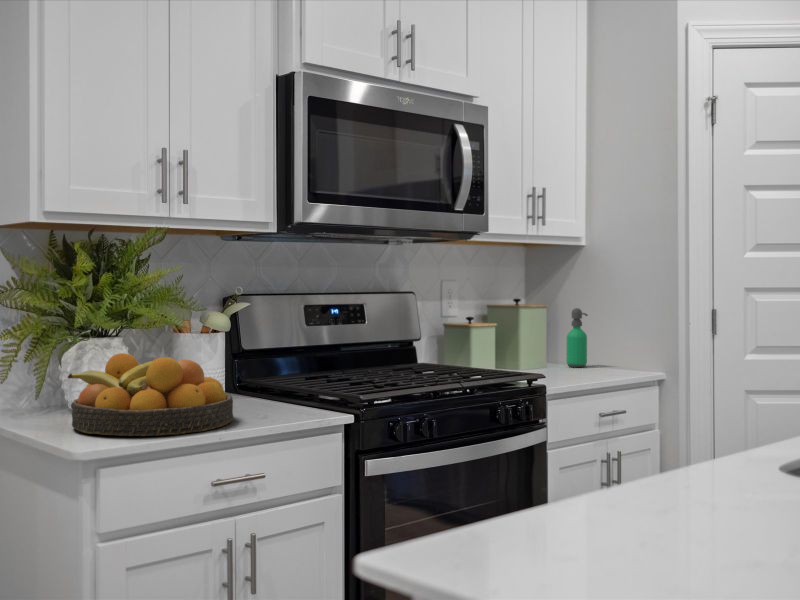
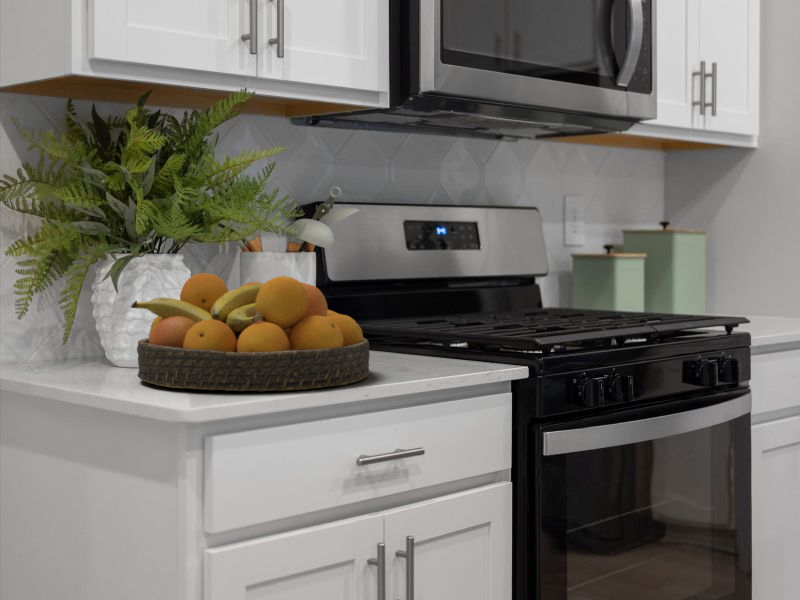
soap dispenser: present [566,308,588,367] -> none [729,235,762,316]

